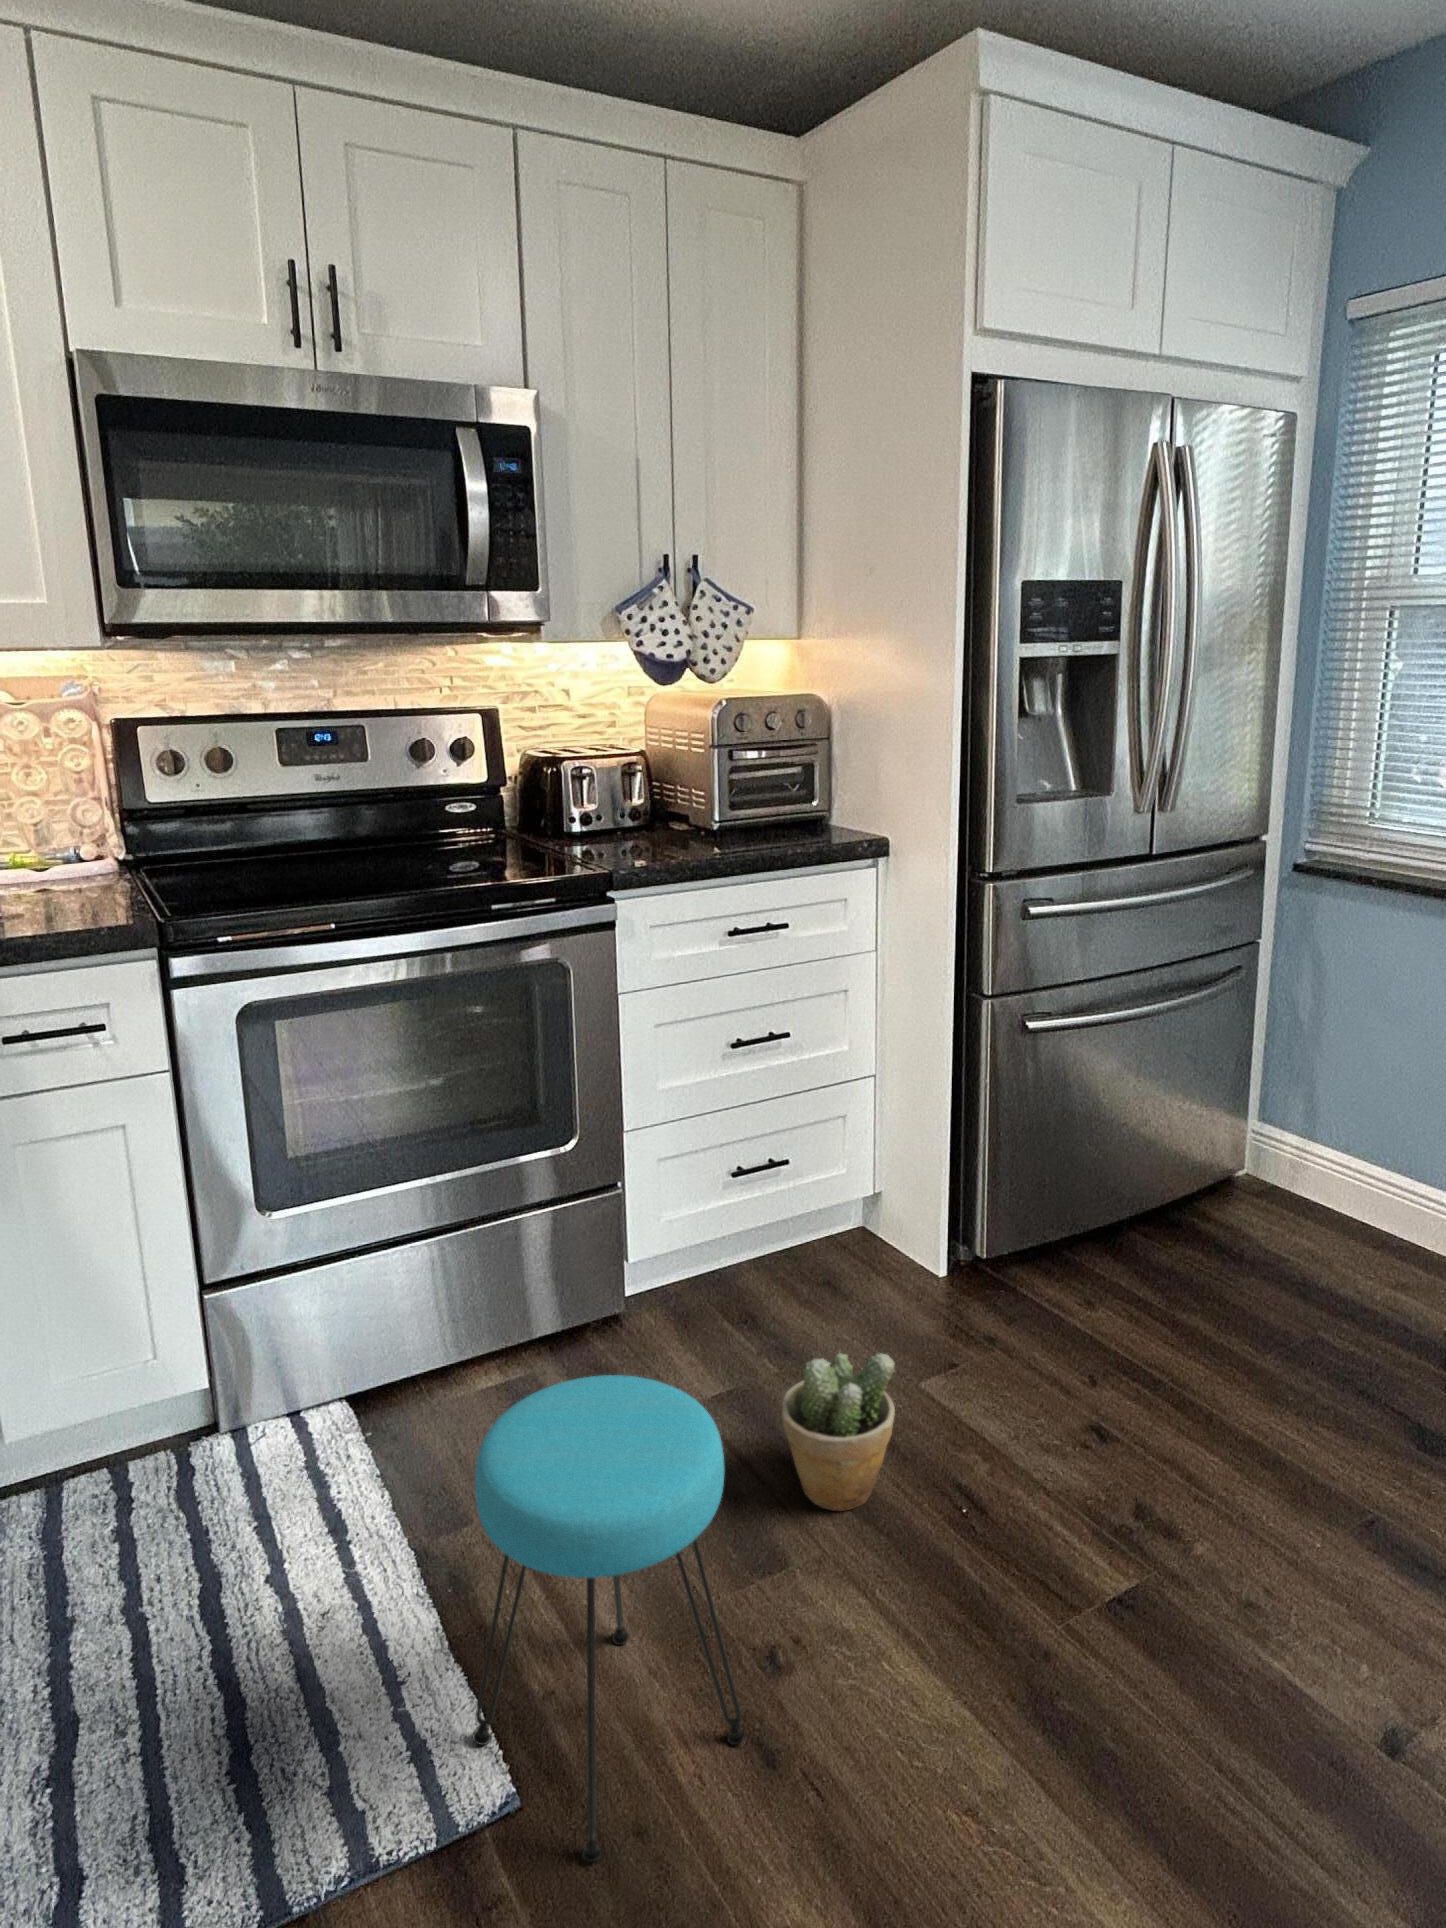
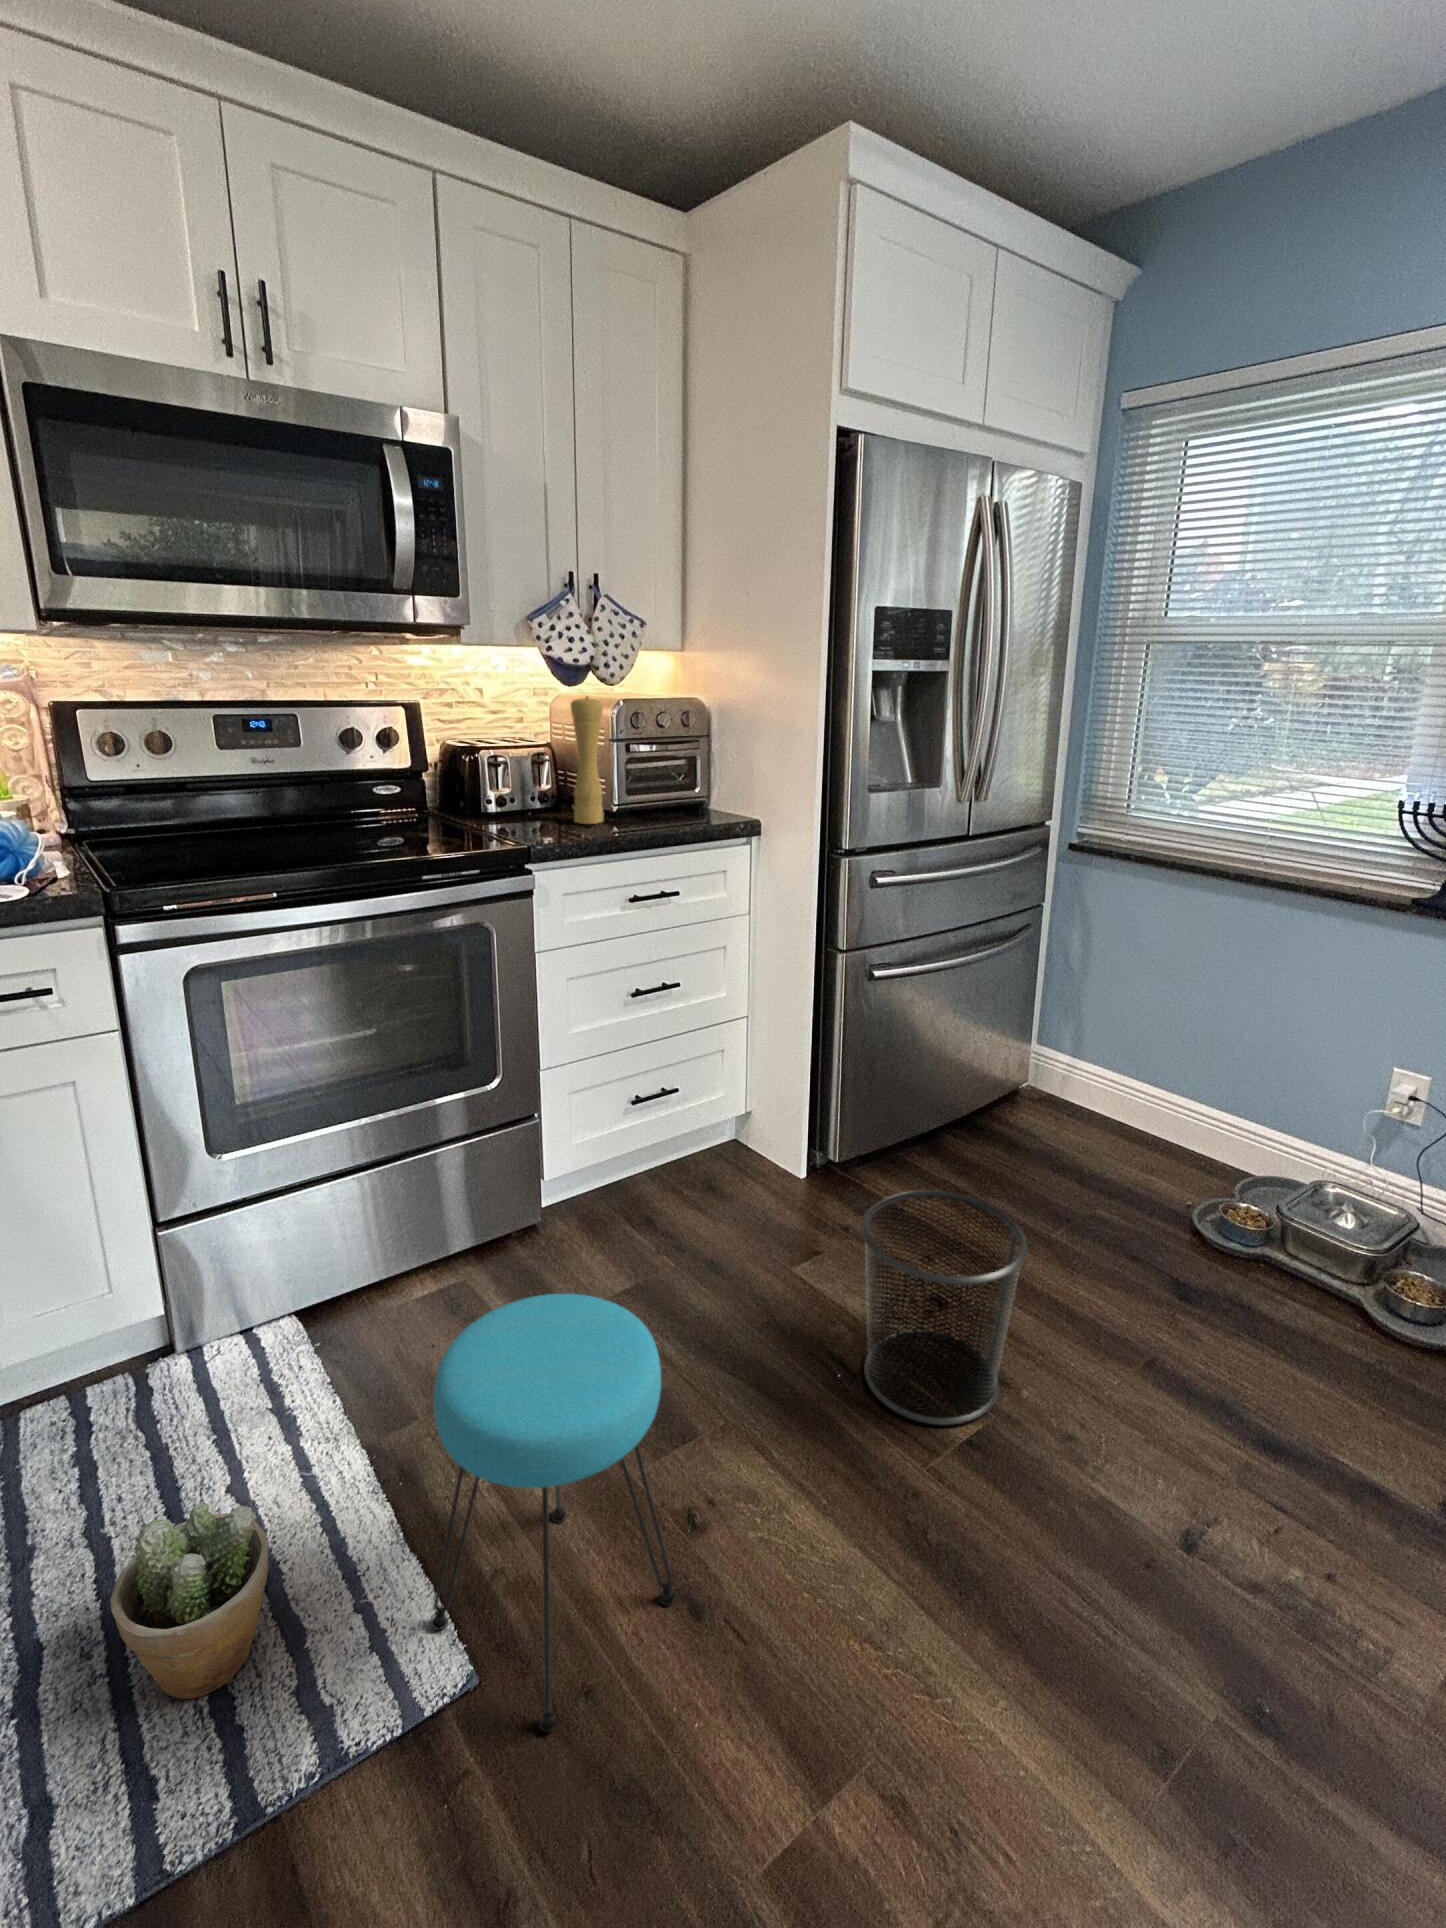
pepper mill: none [663,697,701,845] -> present [571,697,604,824]
waste bin: none [987,1288,1192,1575] -> present [861,1190,1027,1425]
potted plant: present [782,1353,895,1511] -> present [111,1503,268,1699]

